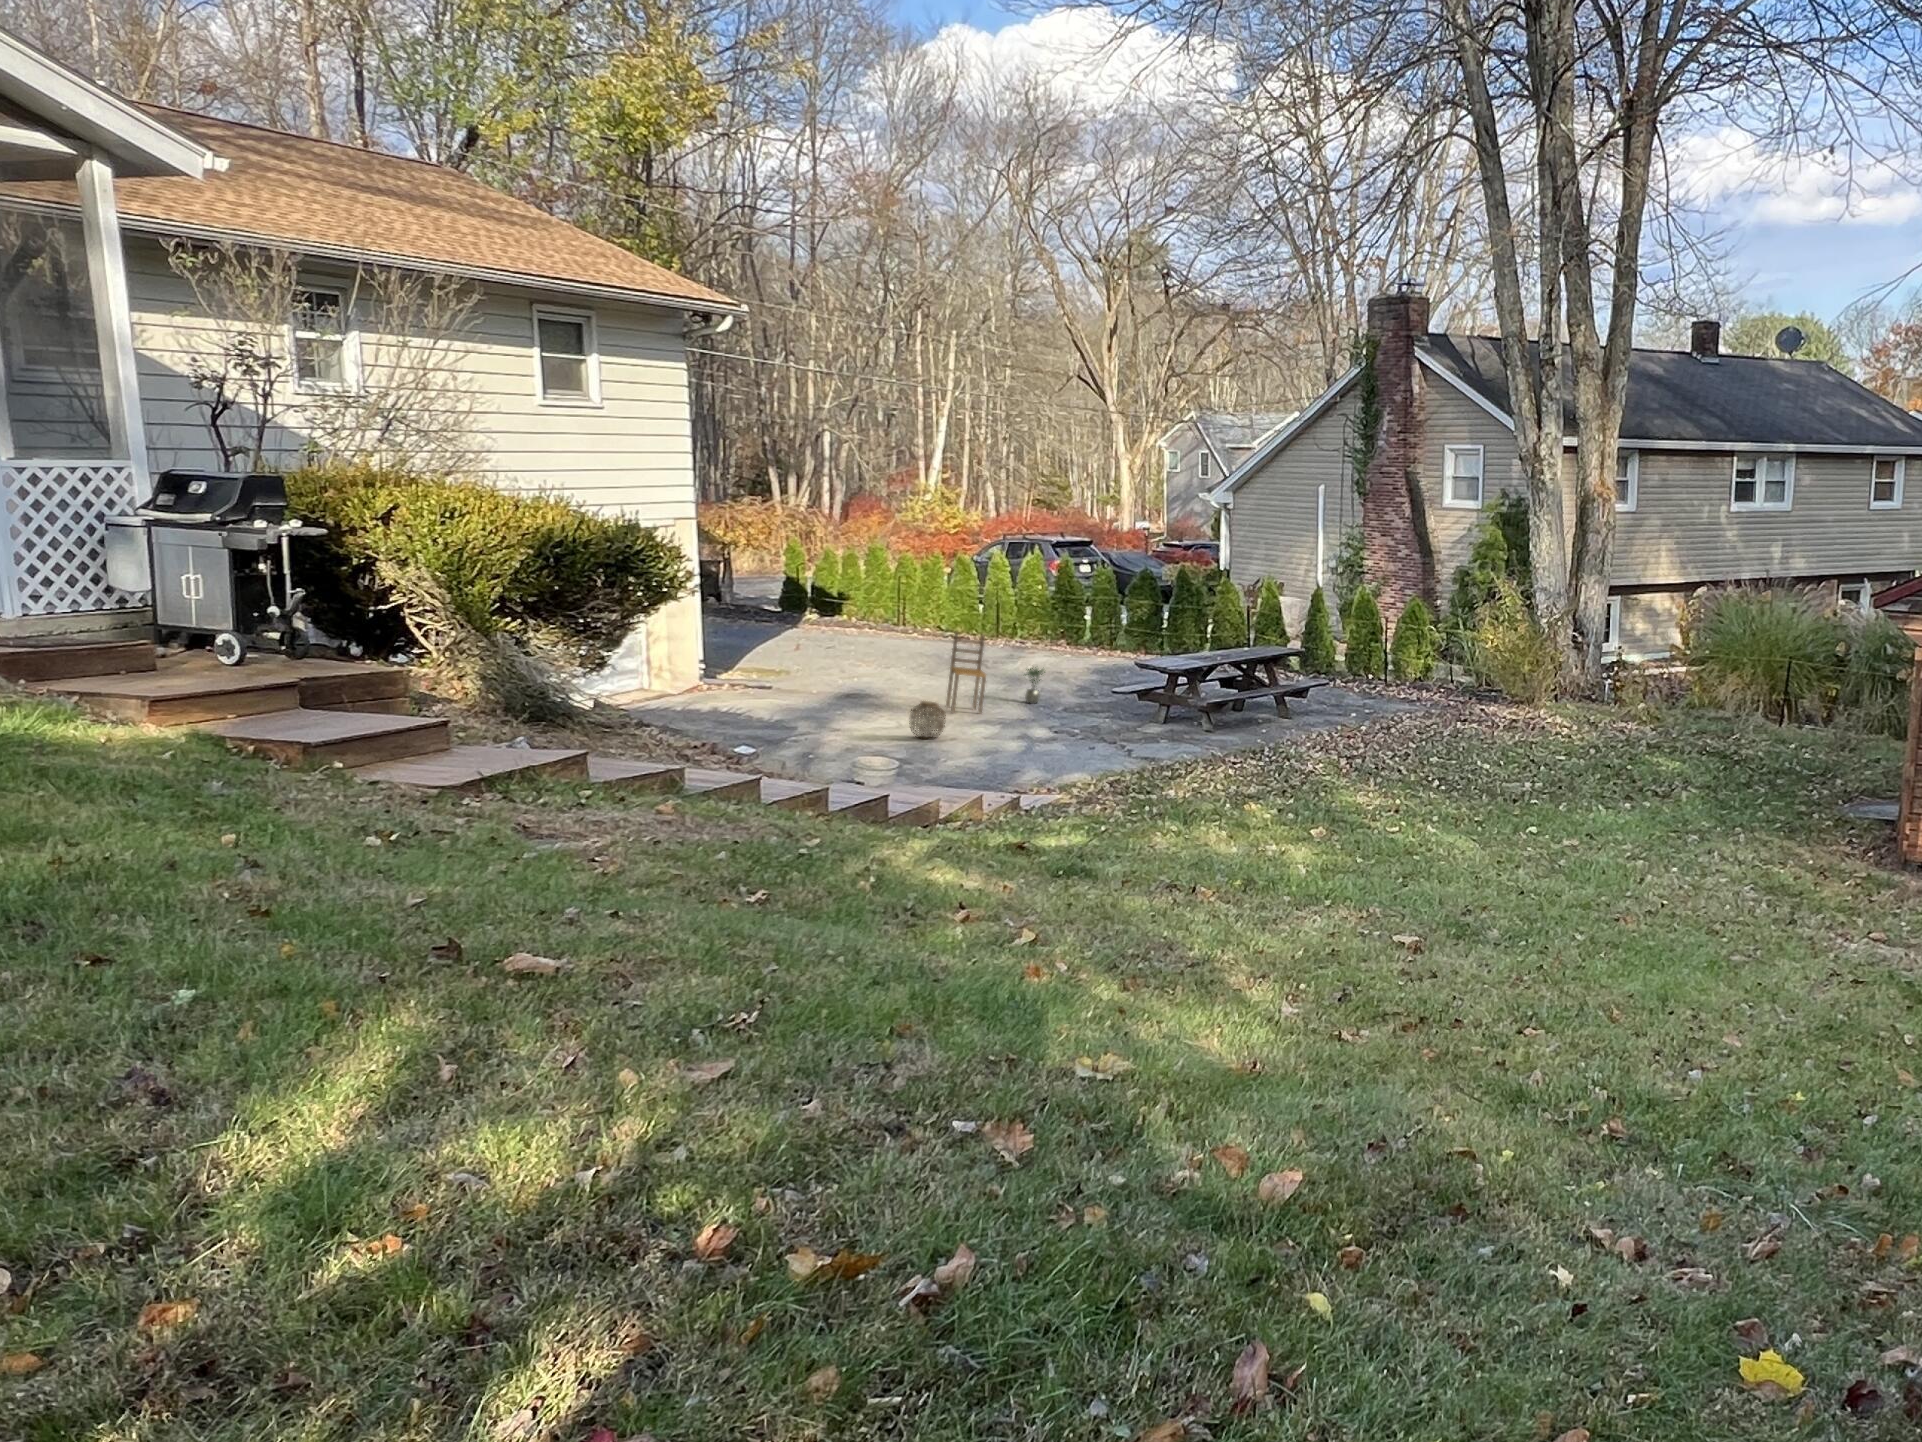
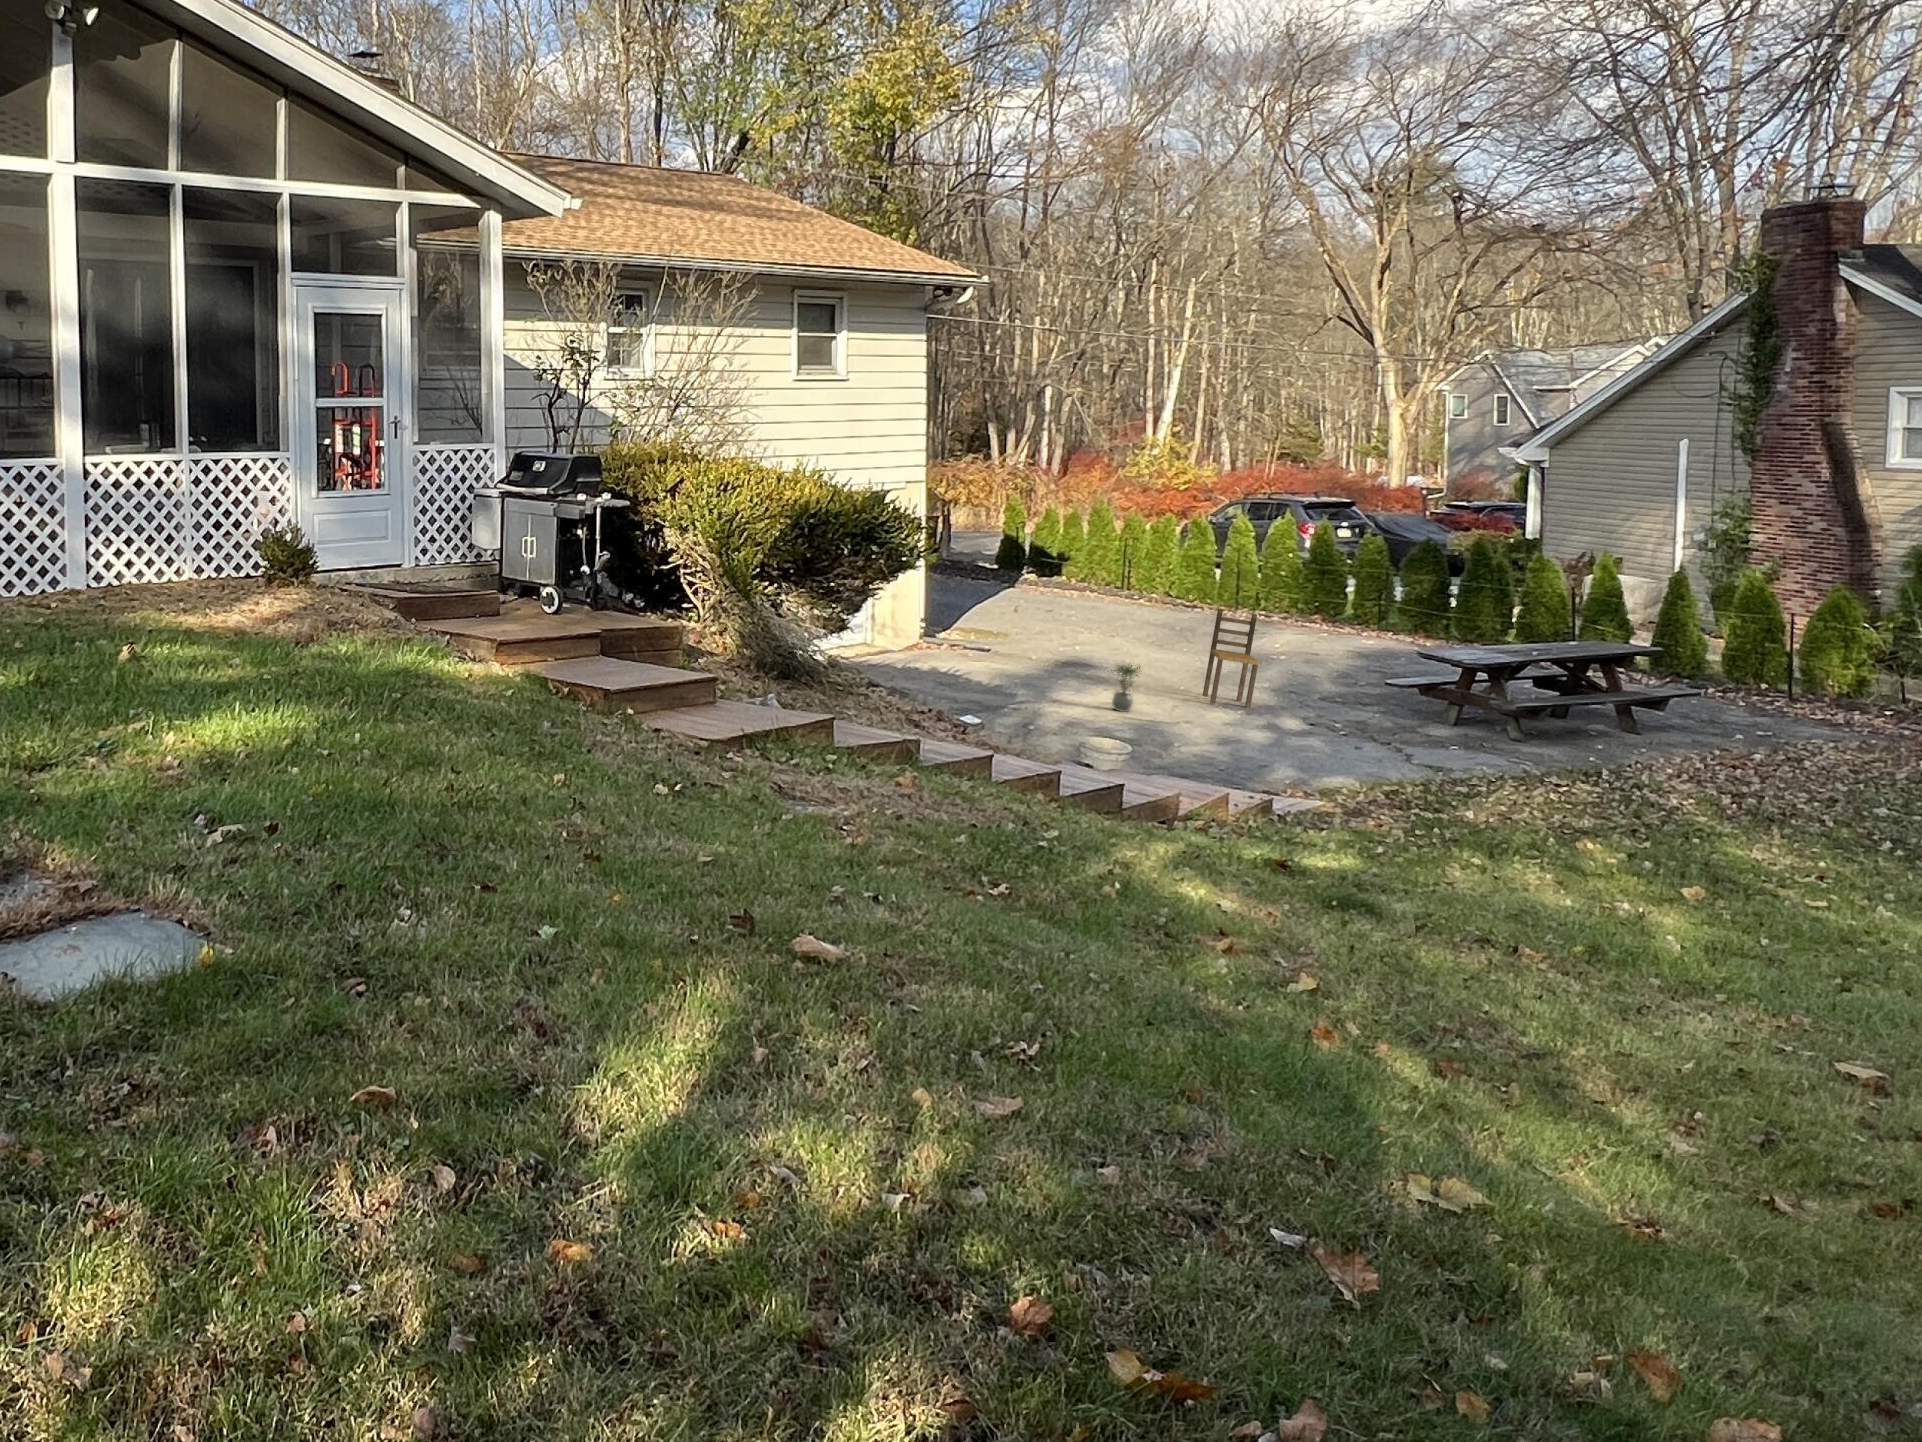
potted plant: present [1025,667,1045,704] -> present [1108,663,1140,712]
woven basket: present [909,701,946,740] -> none [1164,690,1212,737]

